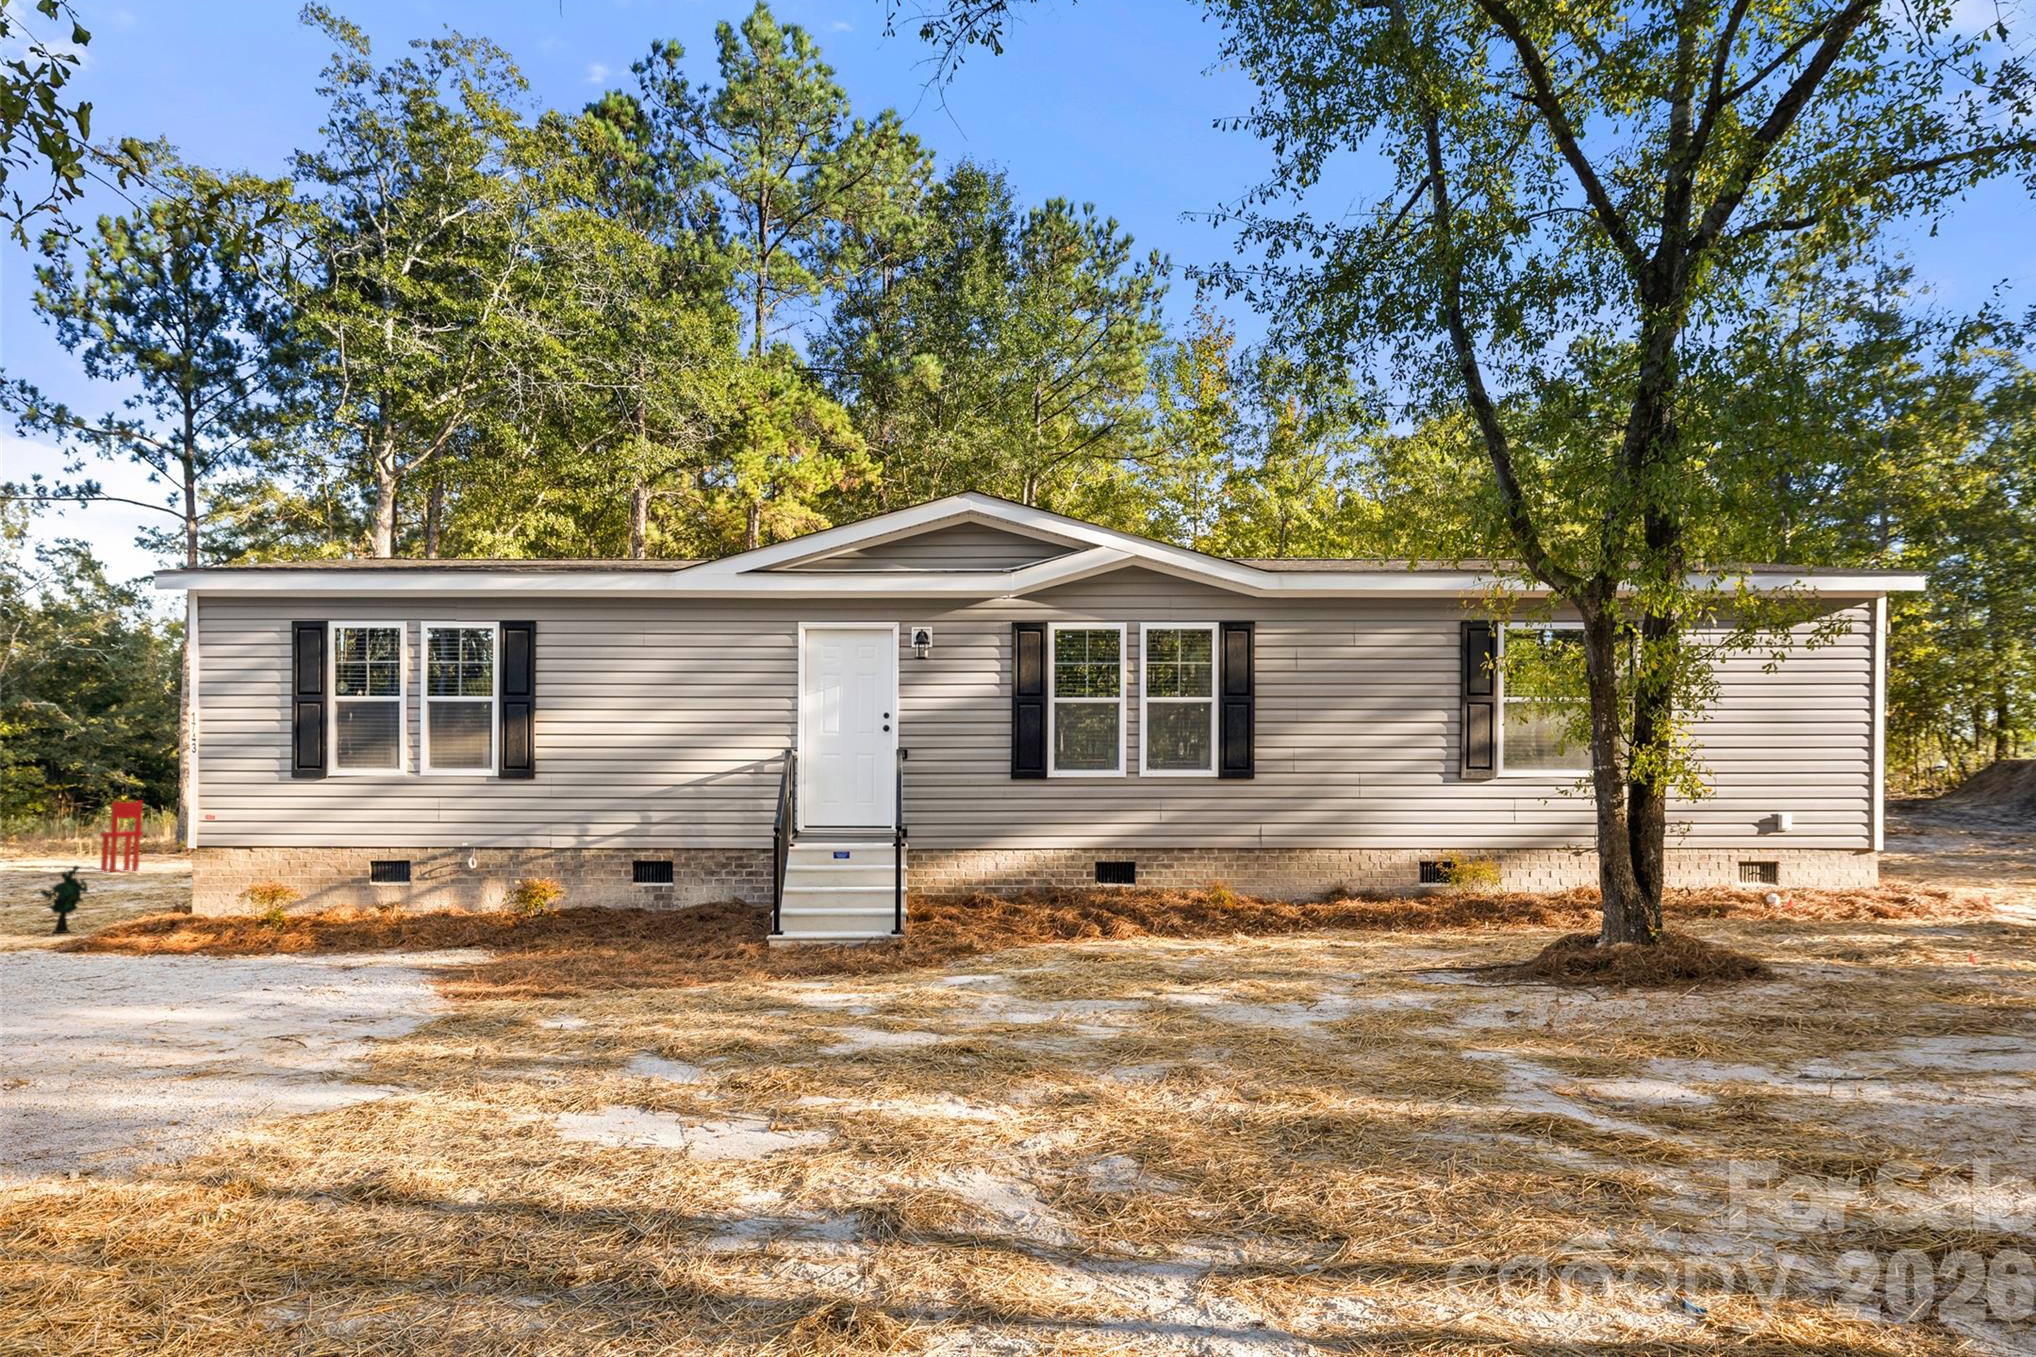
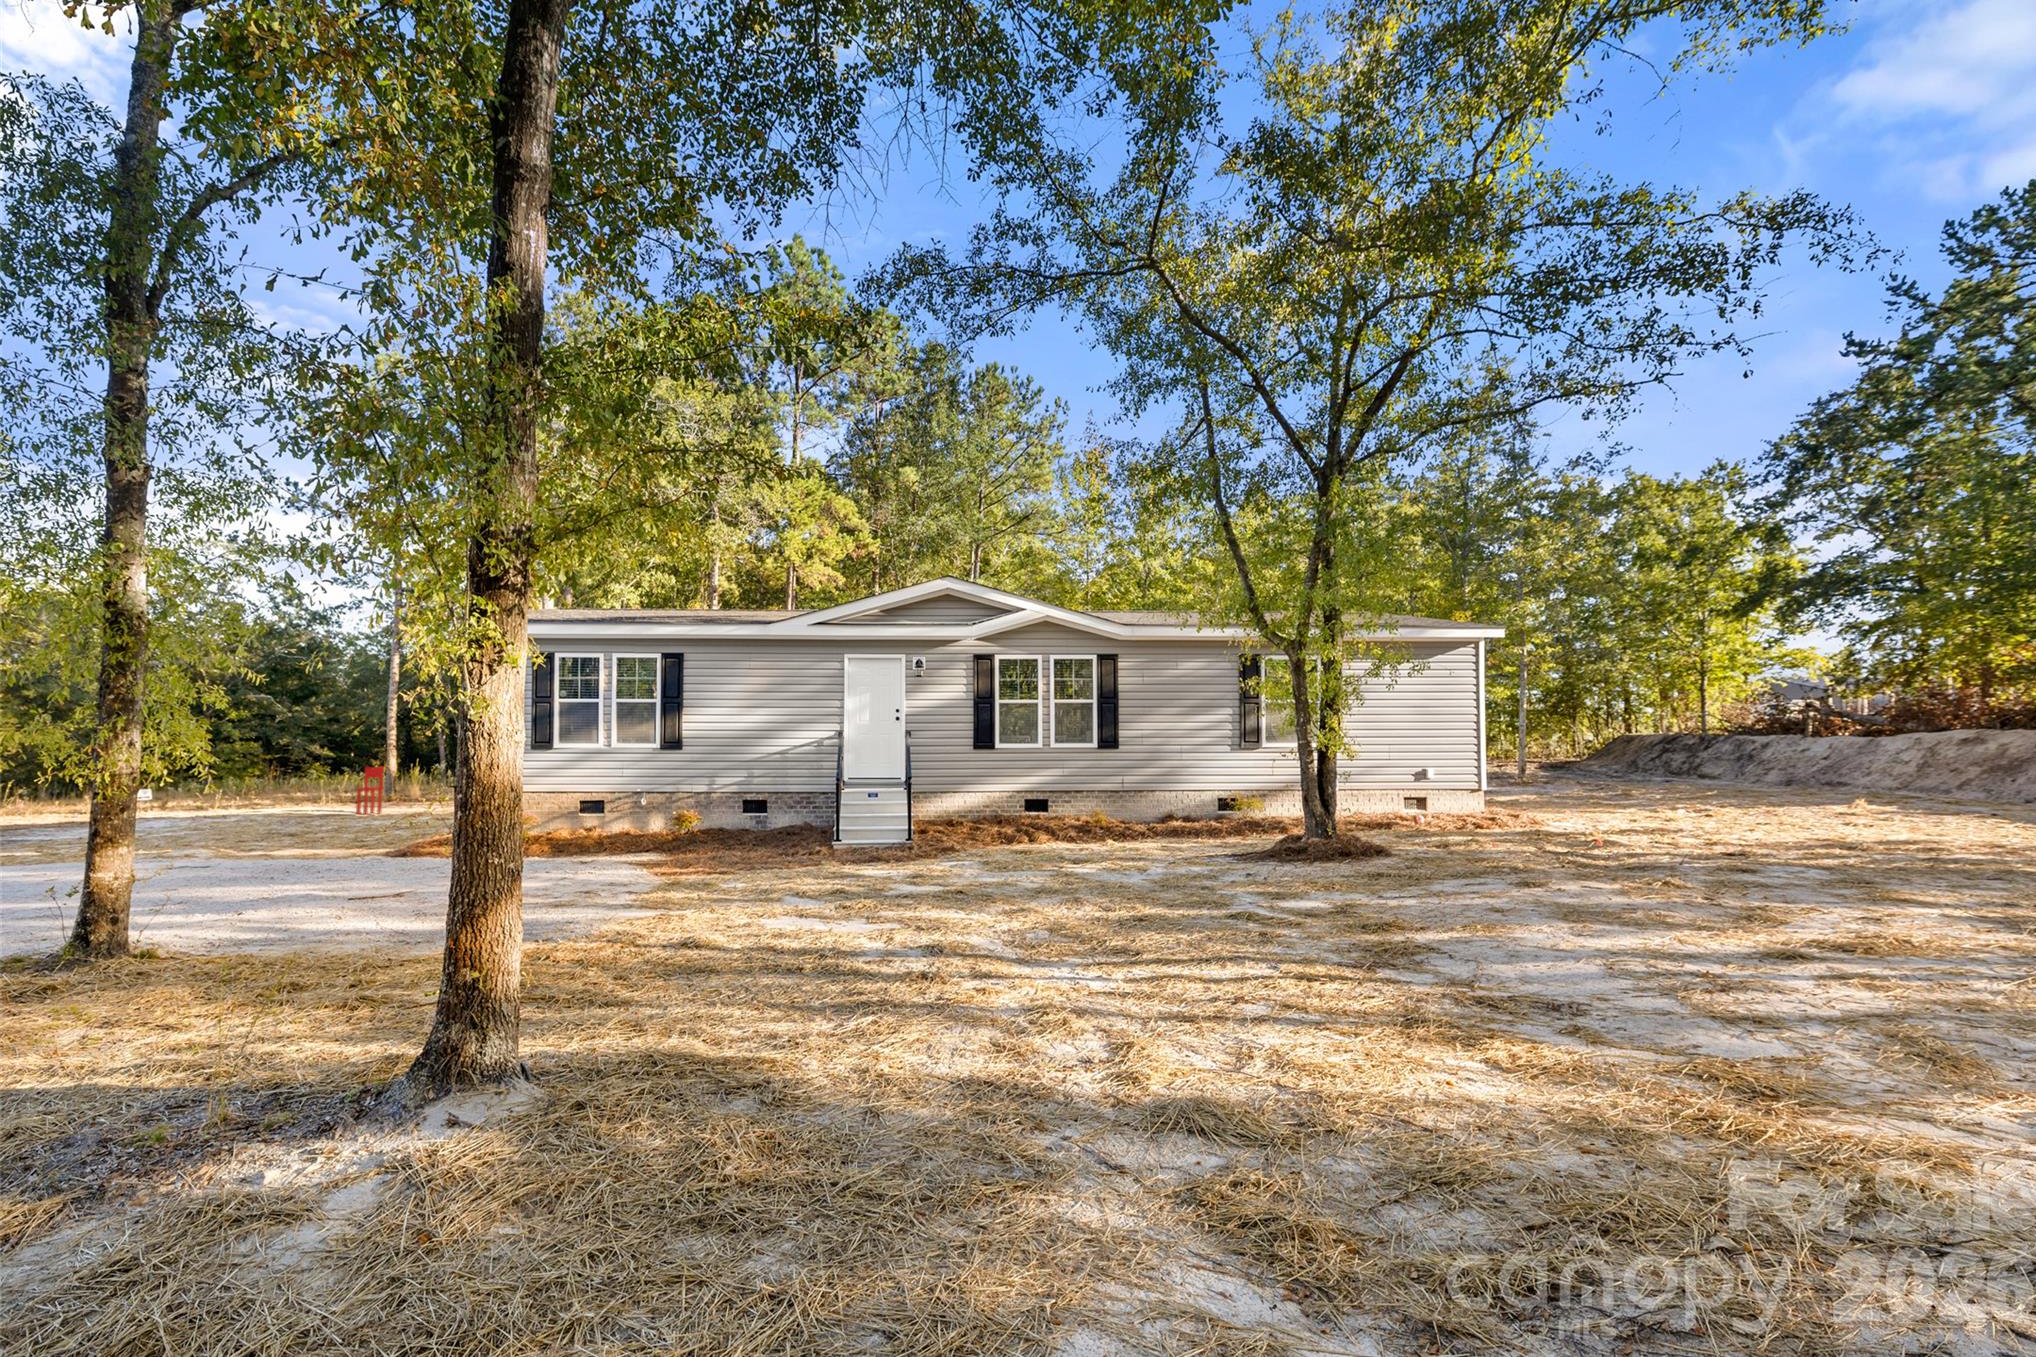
decorative plant: present [41,866,88,933] -> none [390,803,418,844]

